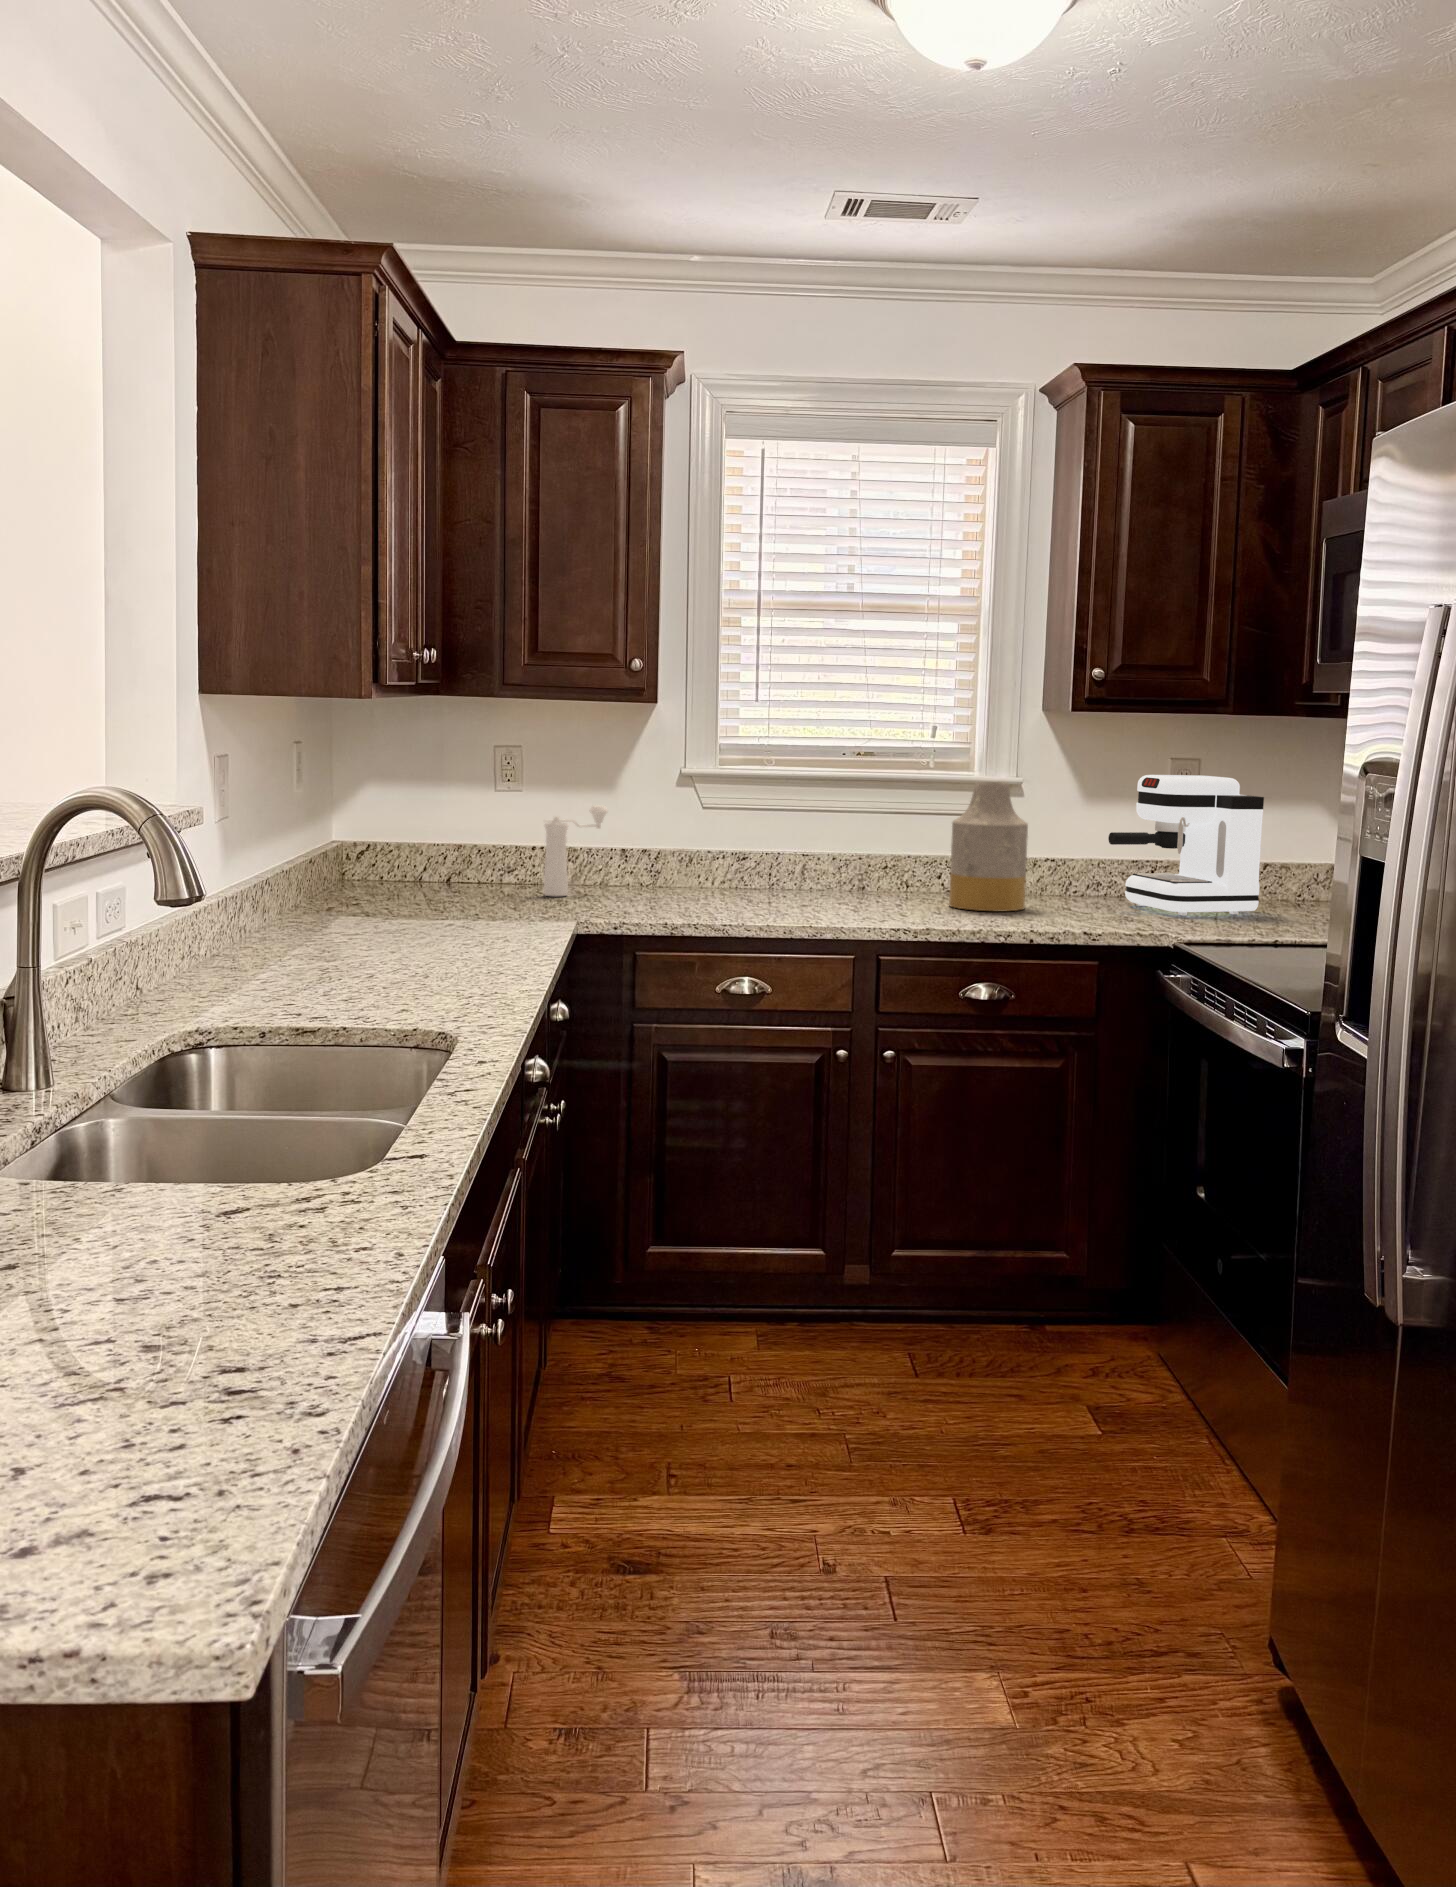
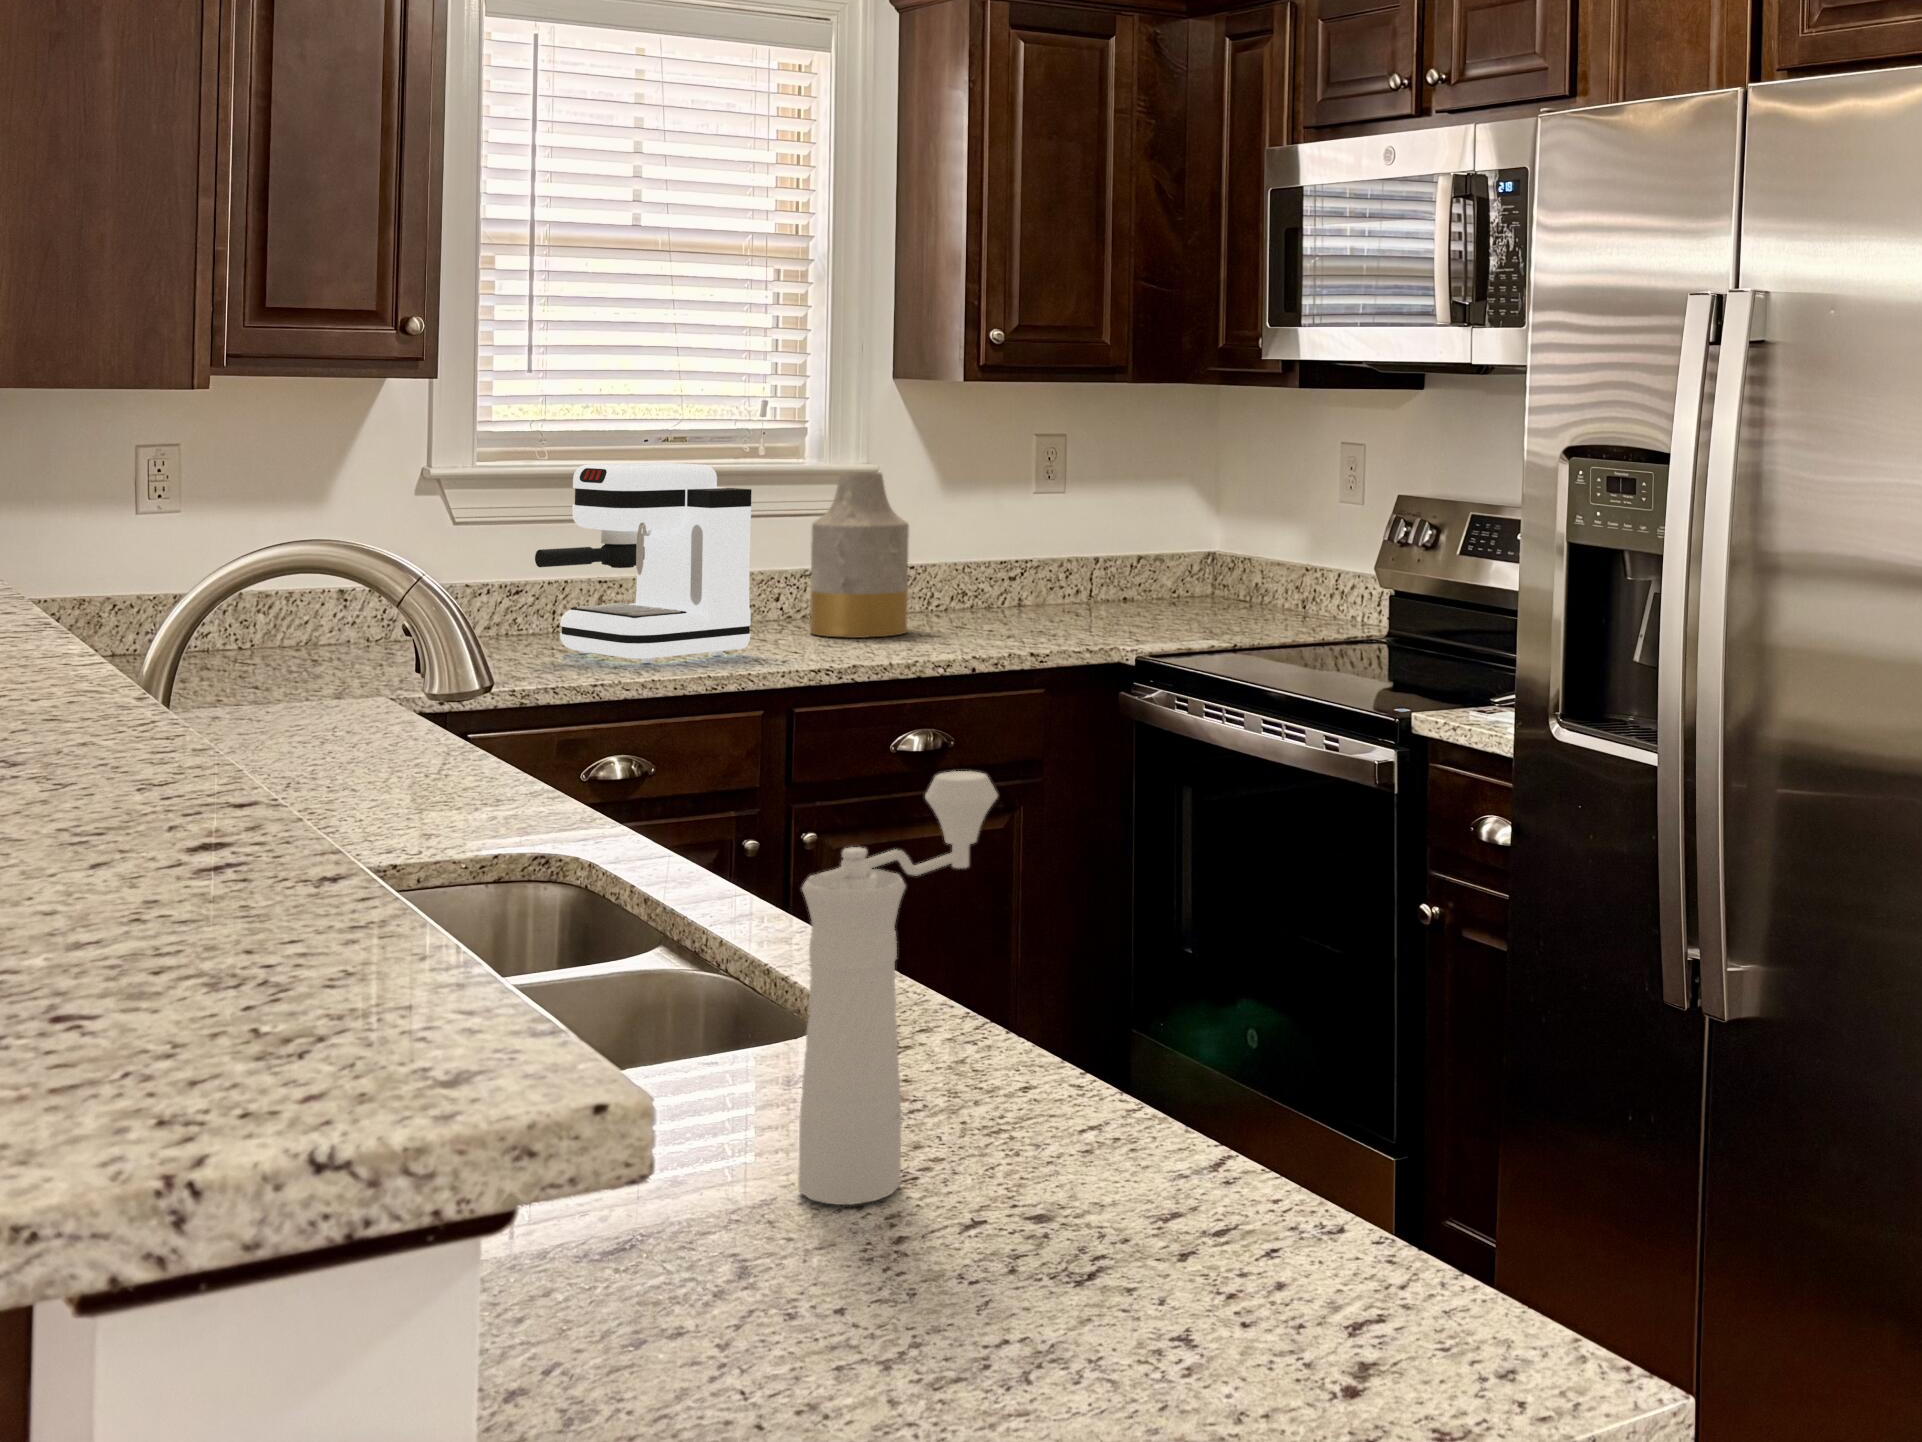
coffee maker: present [1108,775,1264,915] -> present [535,463,752,663]
pepper mill: present [543,805,608,896] -> present [798,771,998,1205]

